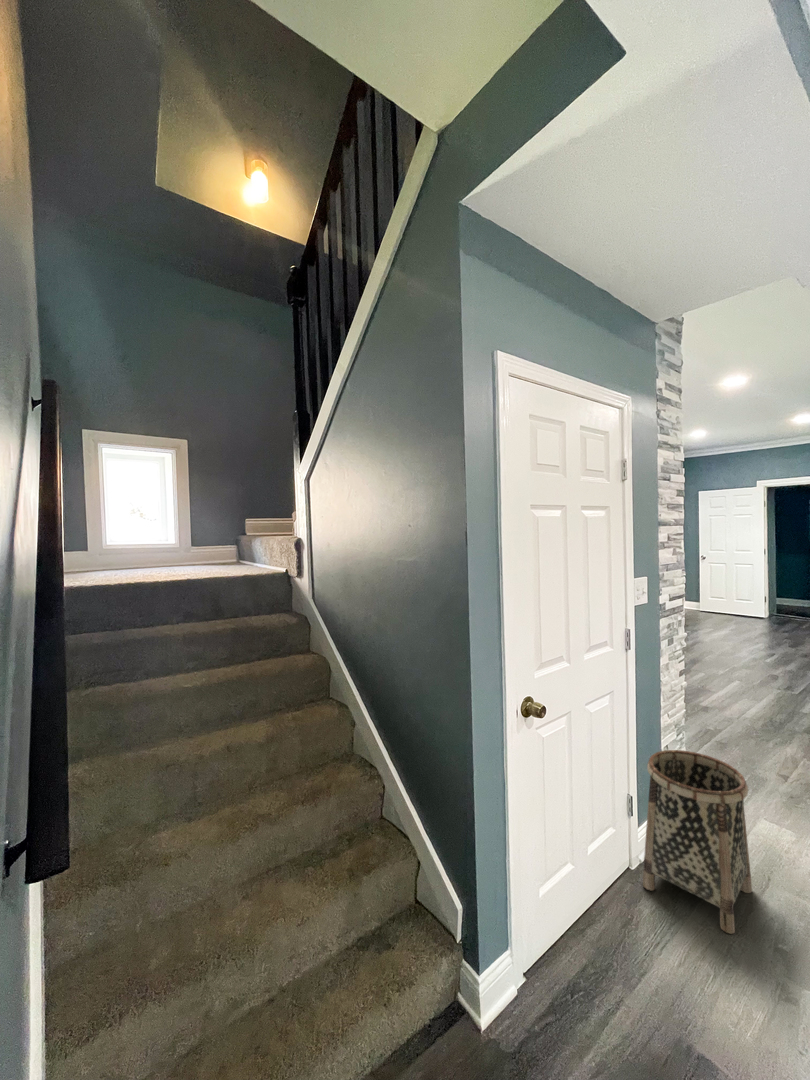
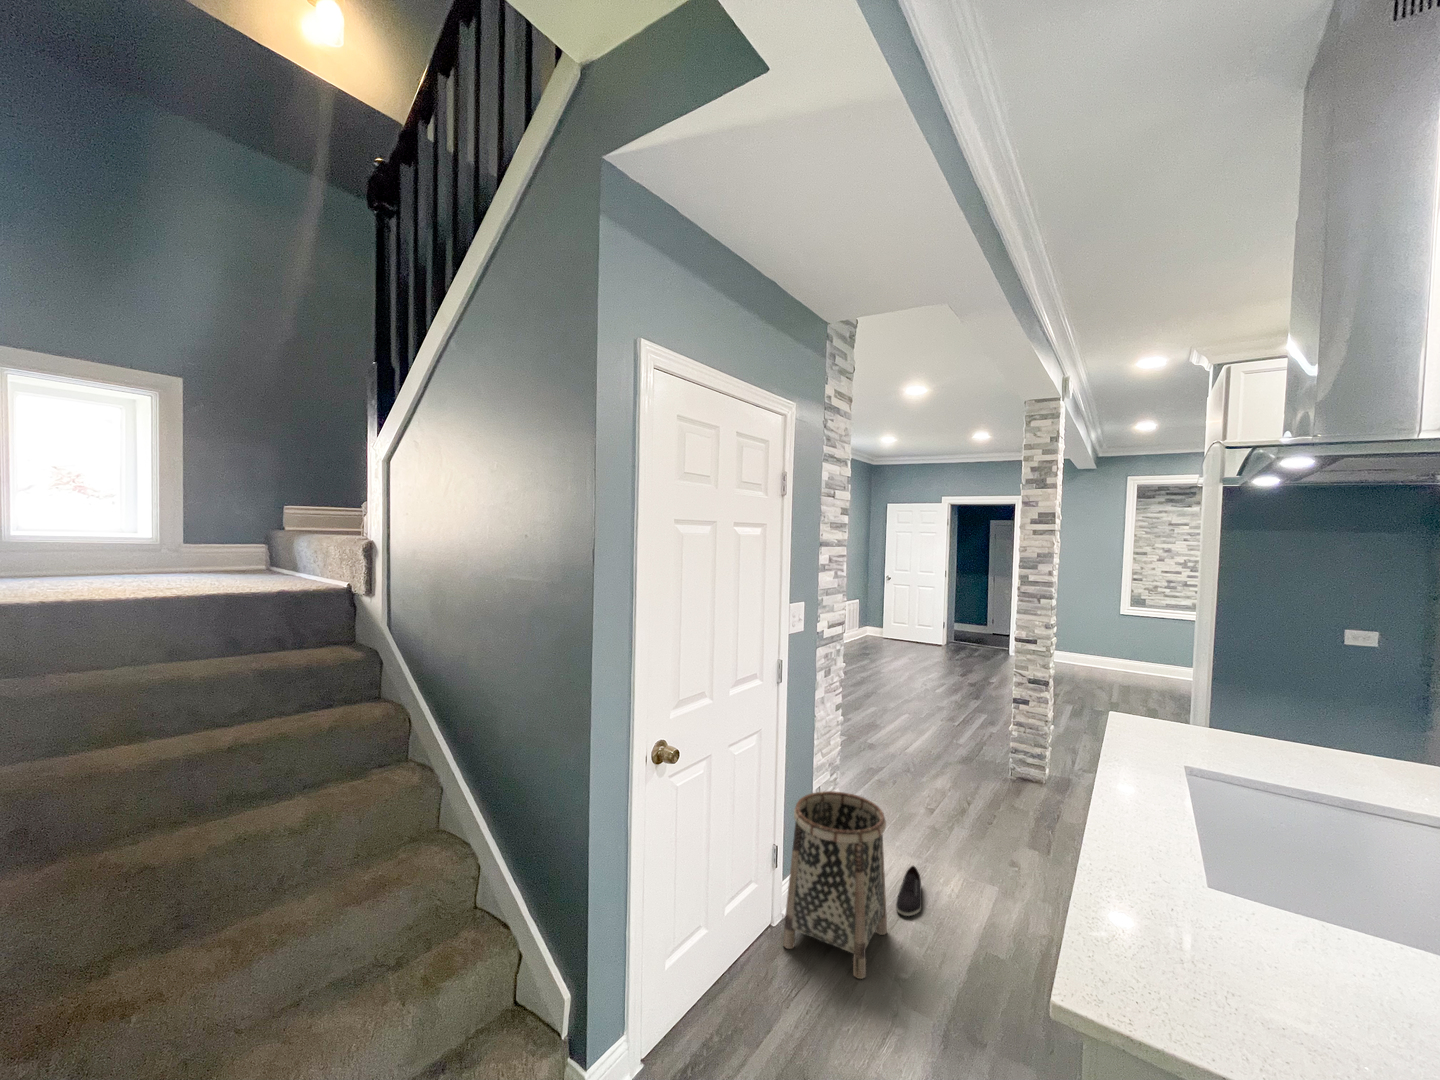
shoe: none [758,829,788,878] -> present [896,866,922,916]

